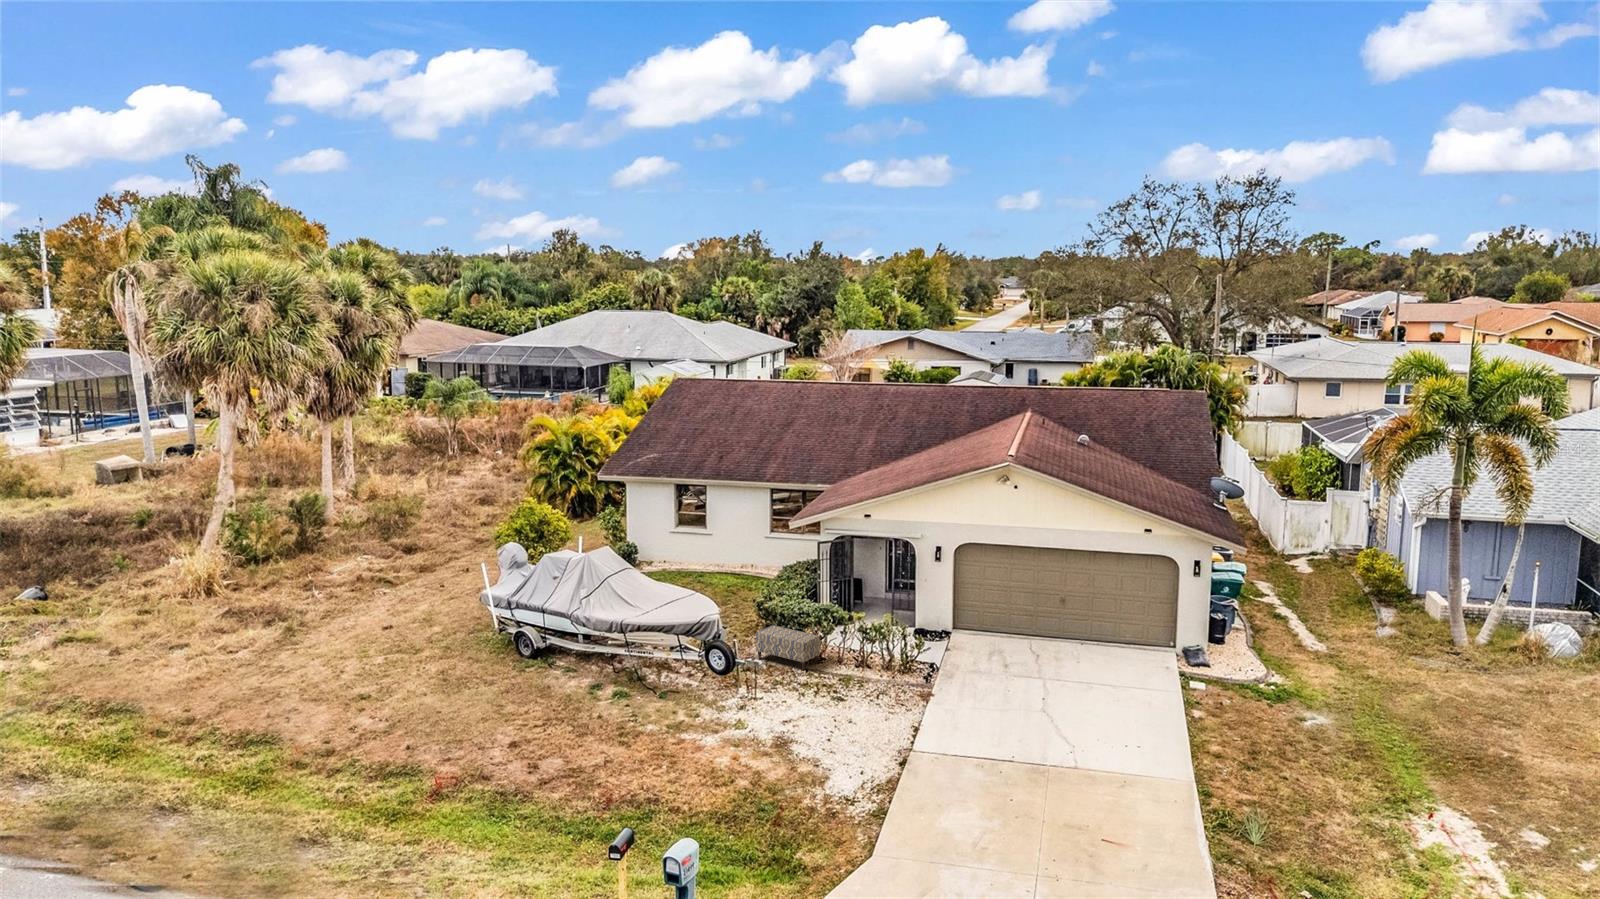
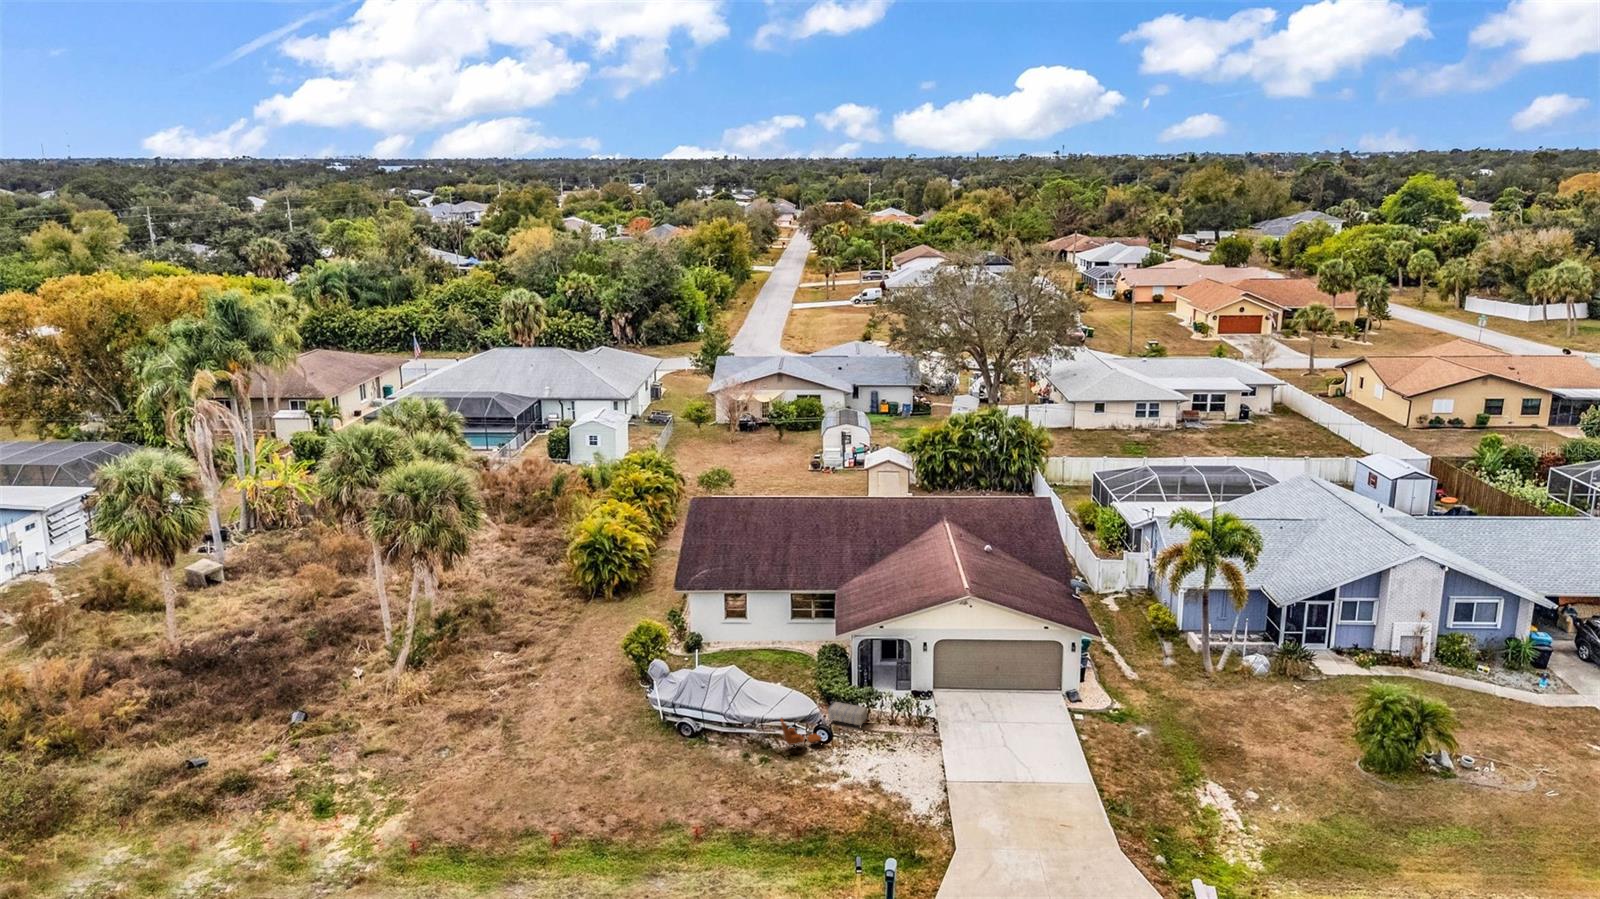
lounge chair: none [655,627,729,691] -> present [780,718,822,750]

